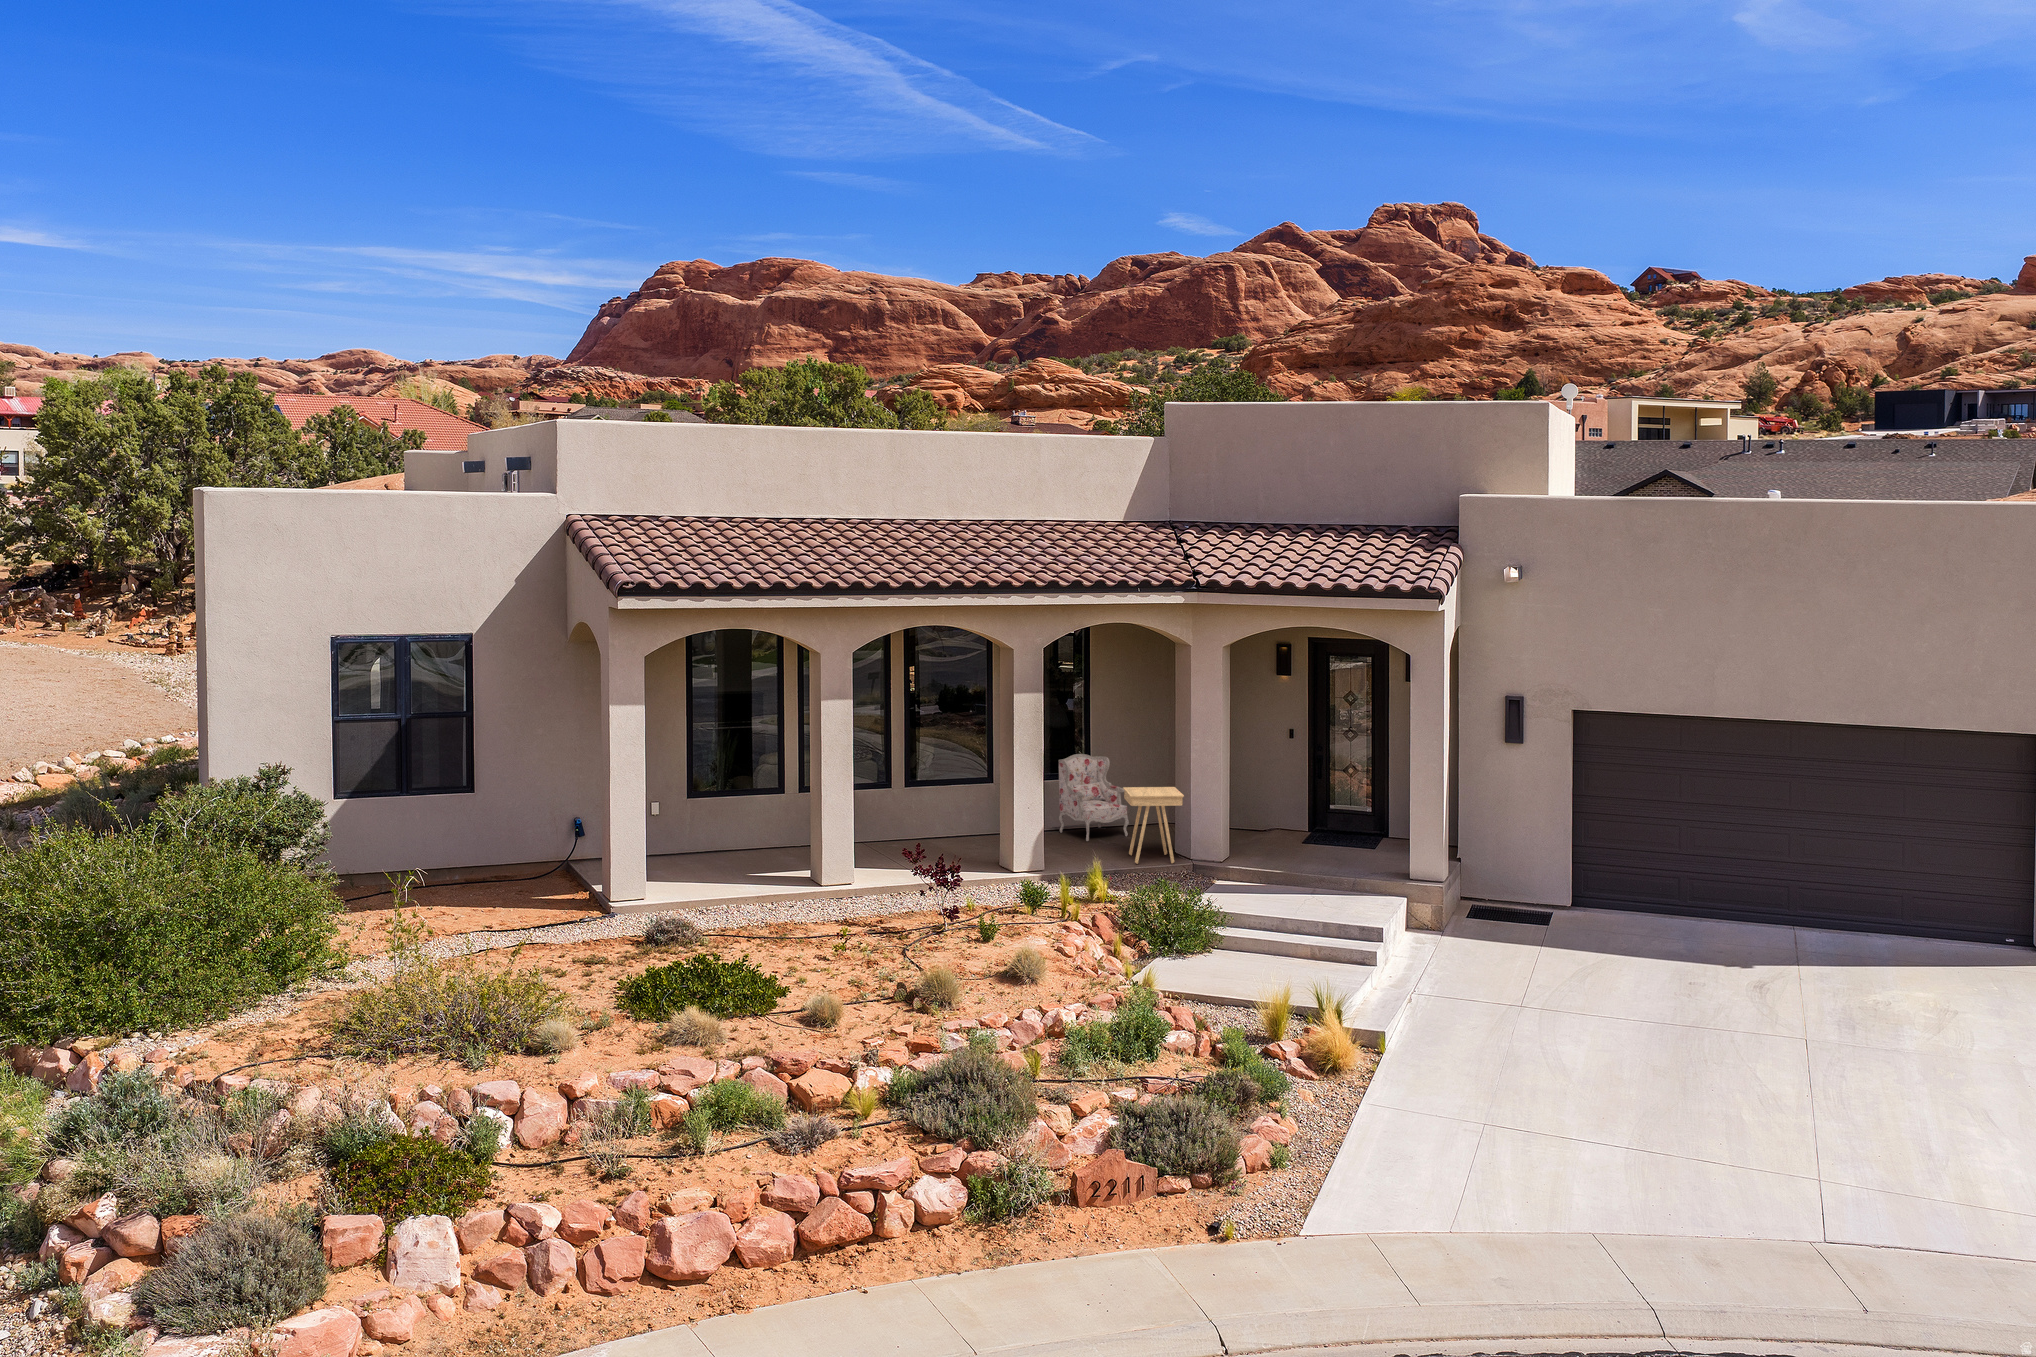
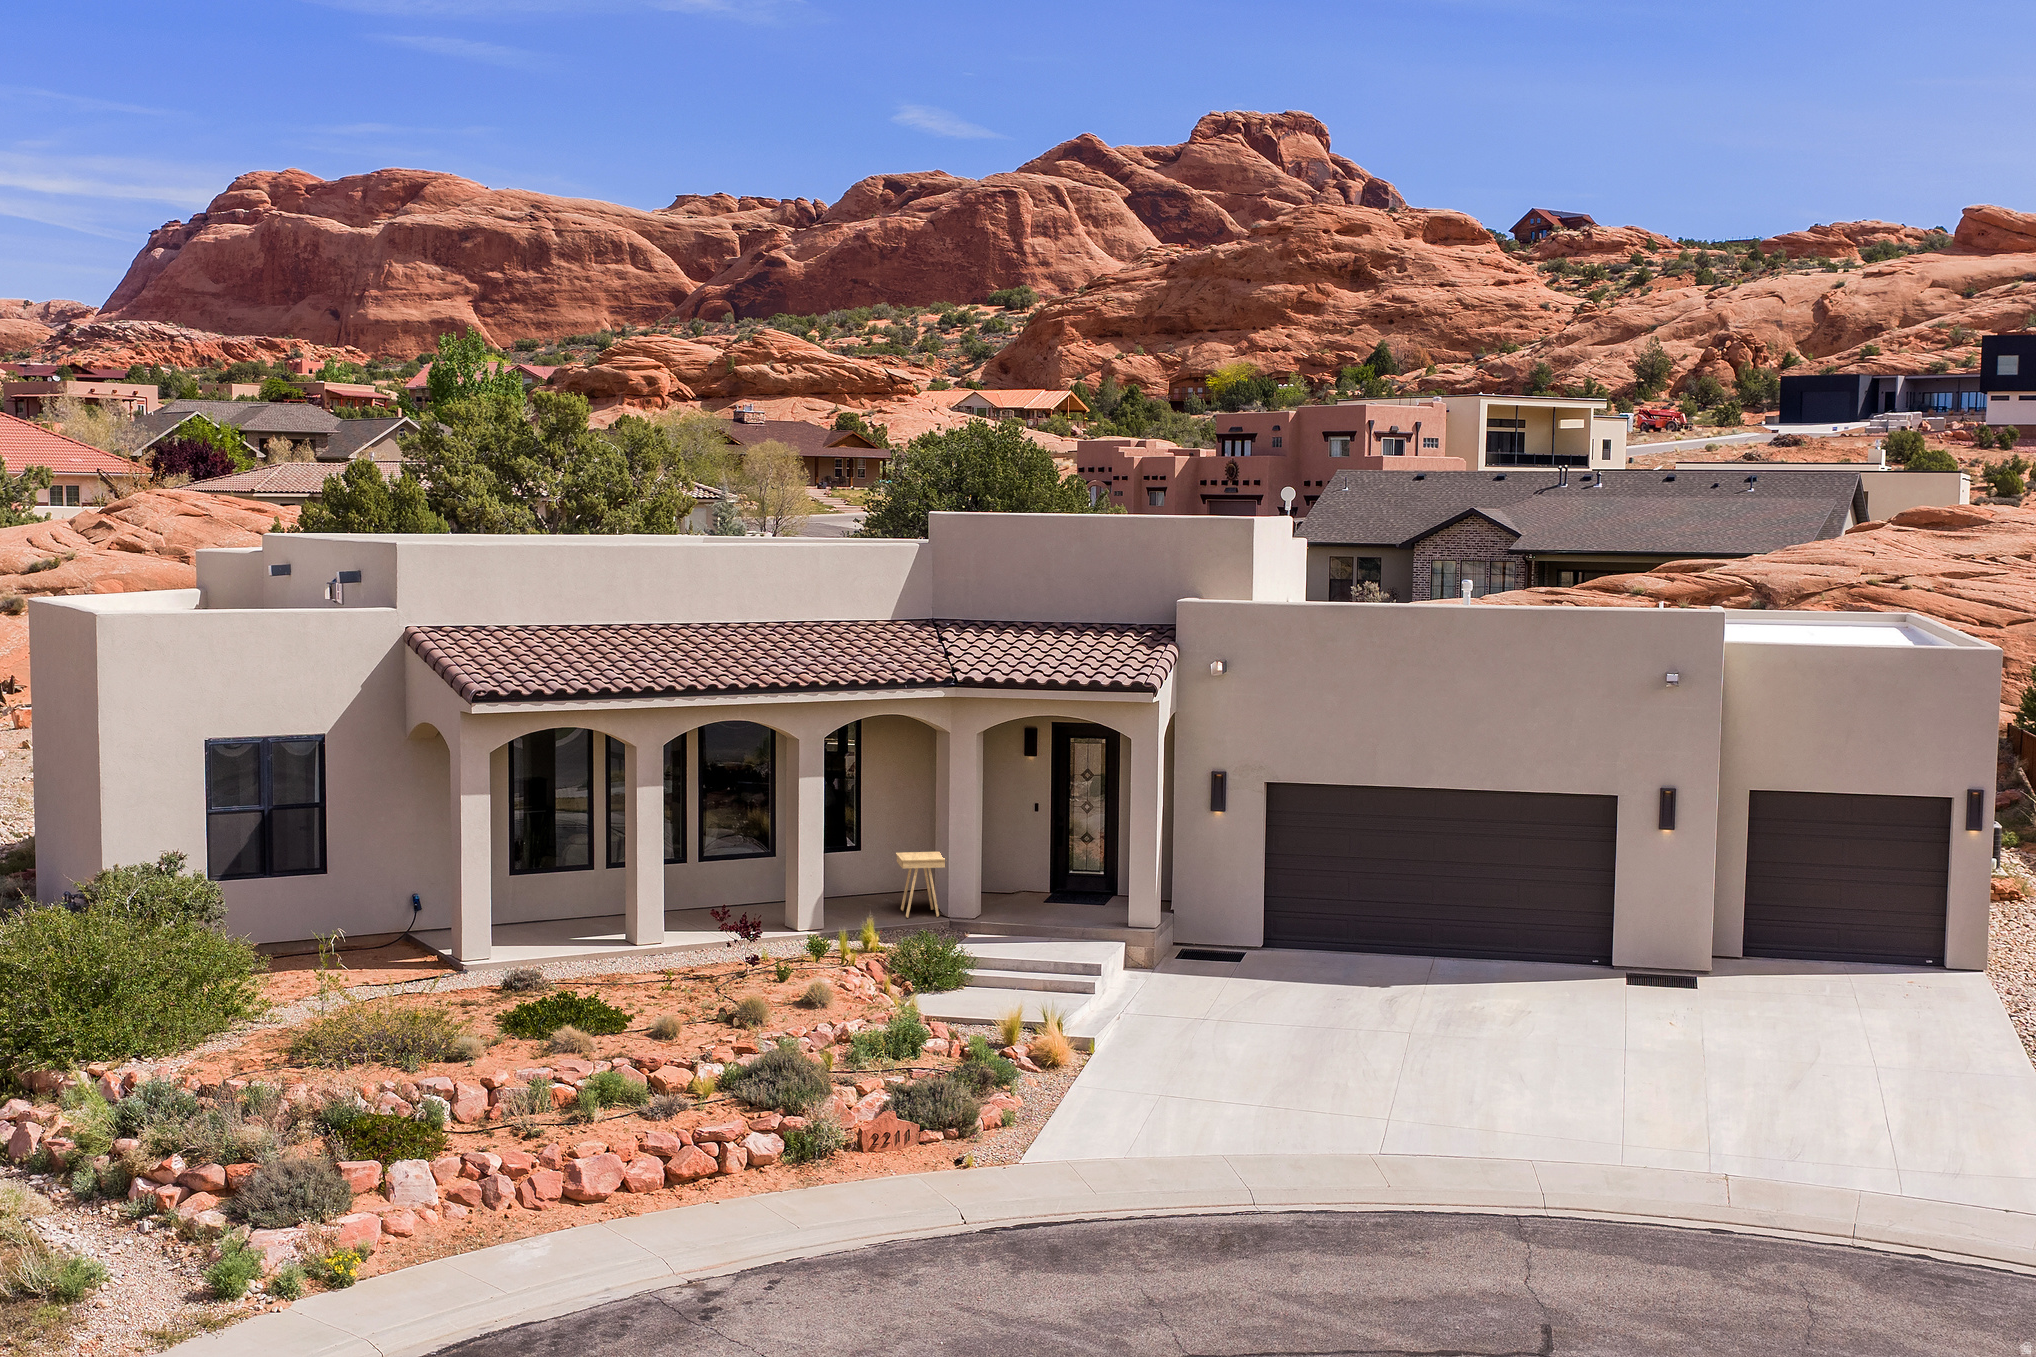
armchair: present [1059,754,1129,841] -> none [840,823,901,900]

